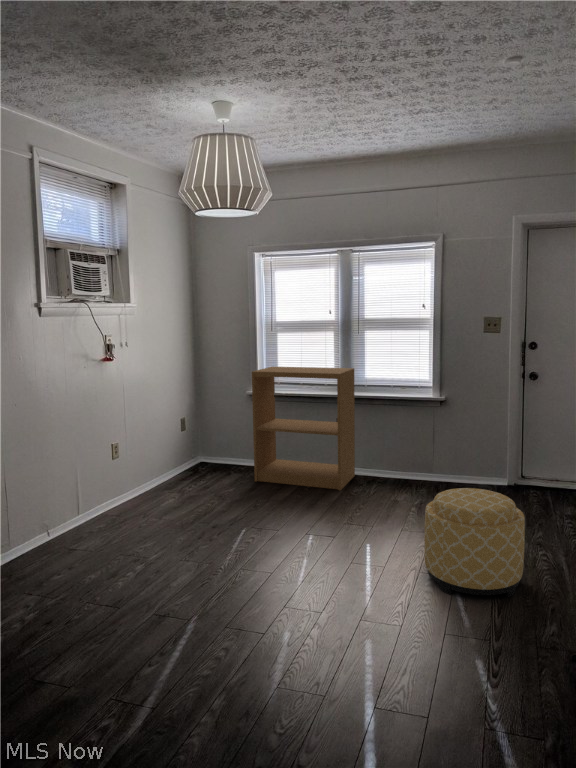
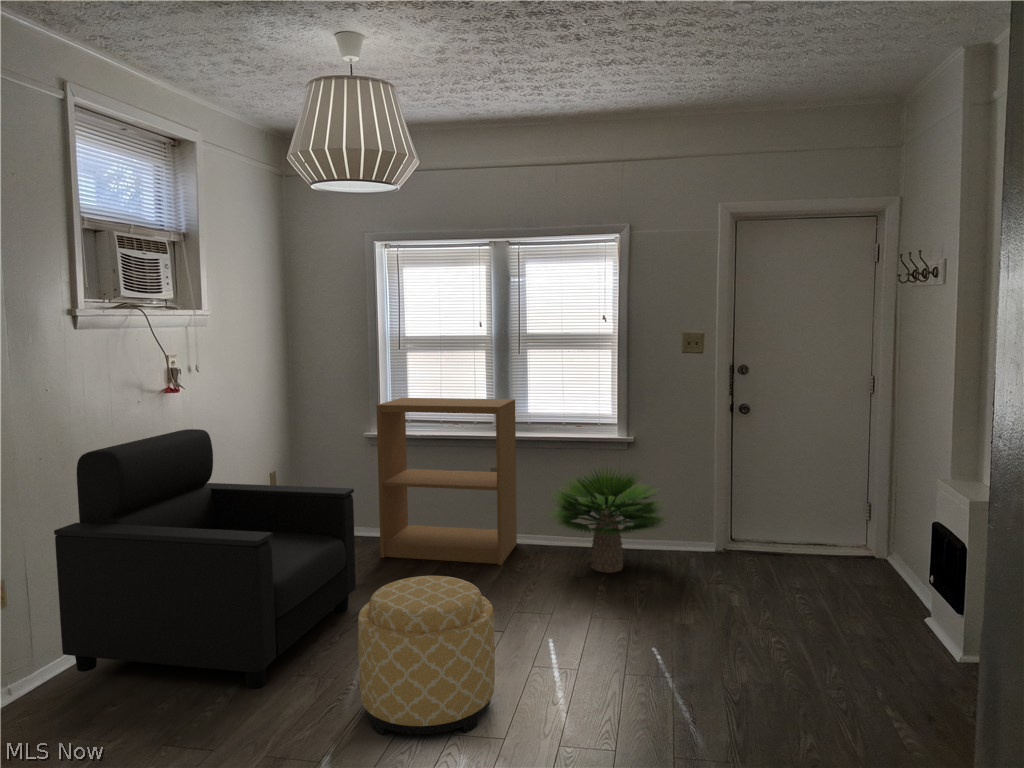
armchair: none [30,387,232,564] -> present [54,429,356,689]
potted plant: none [373,418,469,499] -> present [552,468,664,573]
ottoman: present [424,488,525,597] -> present [358,576,495,735]

